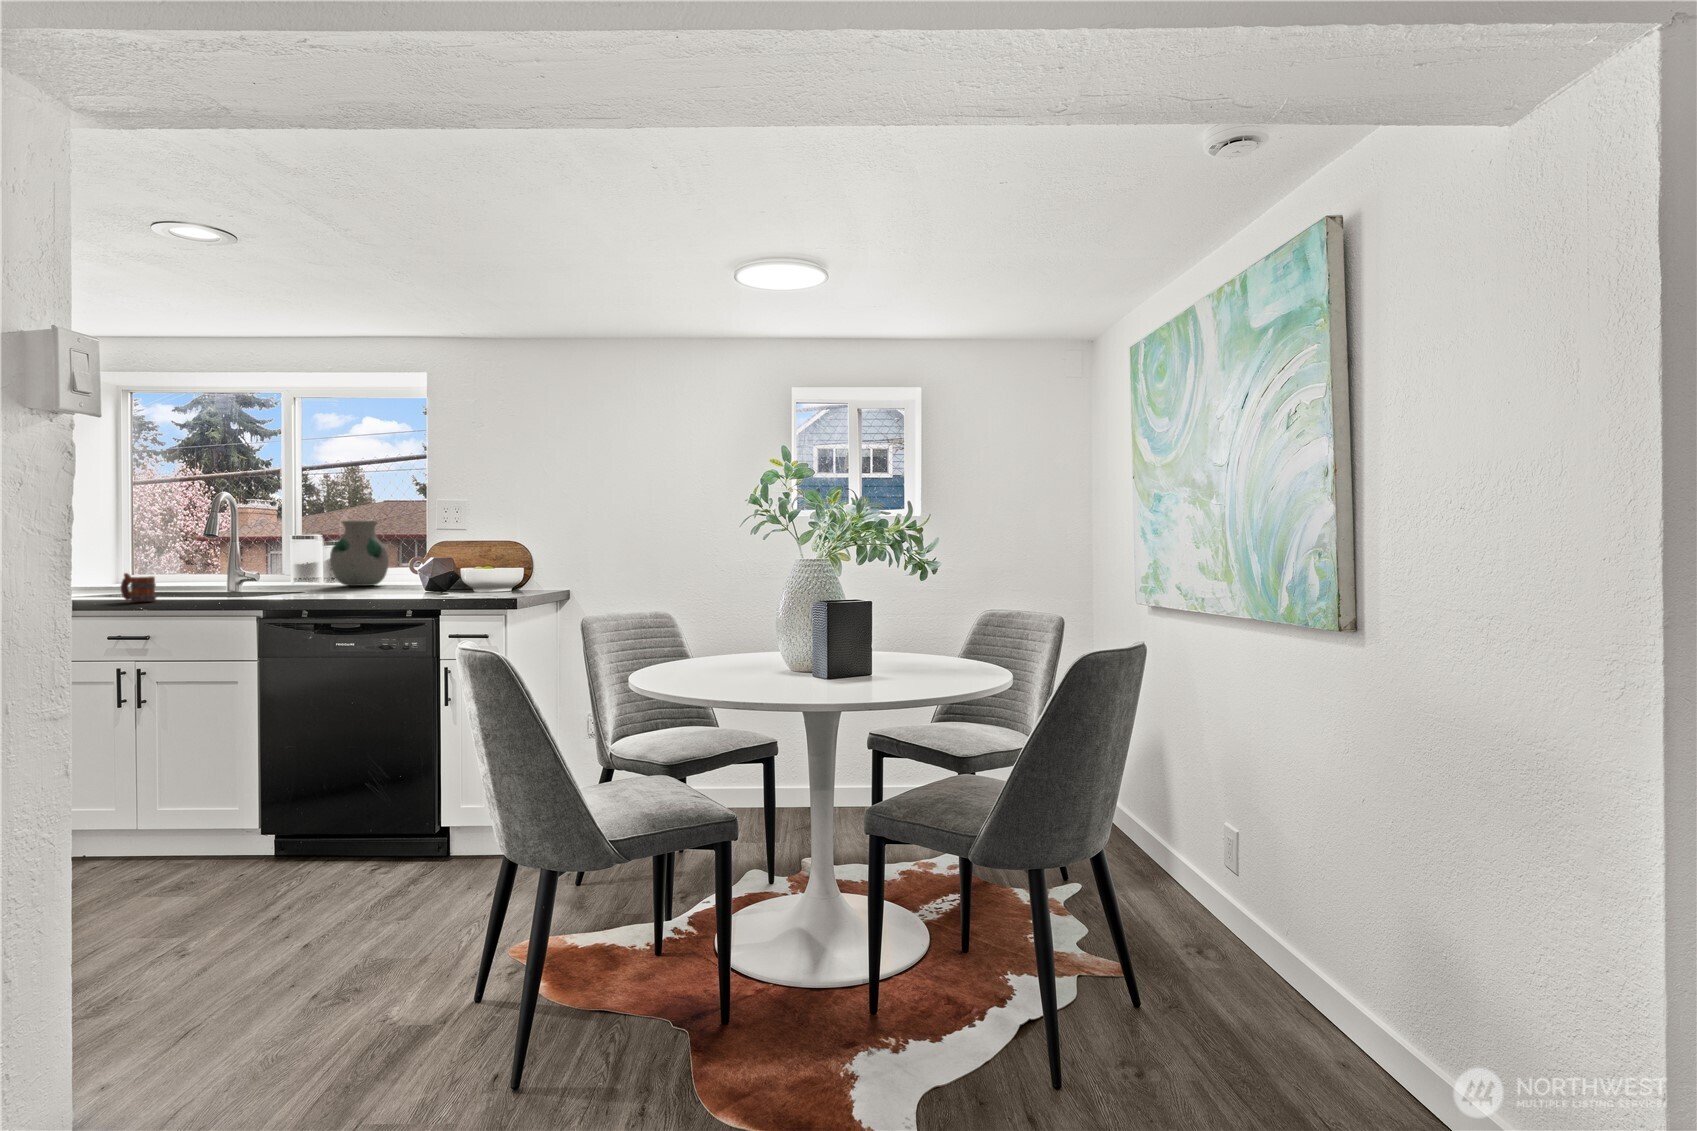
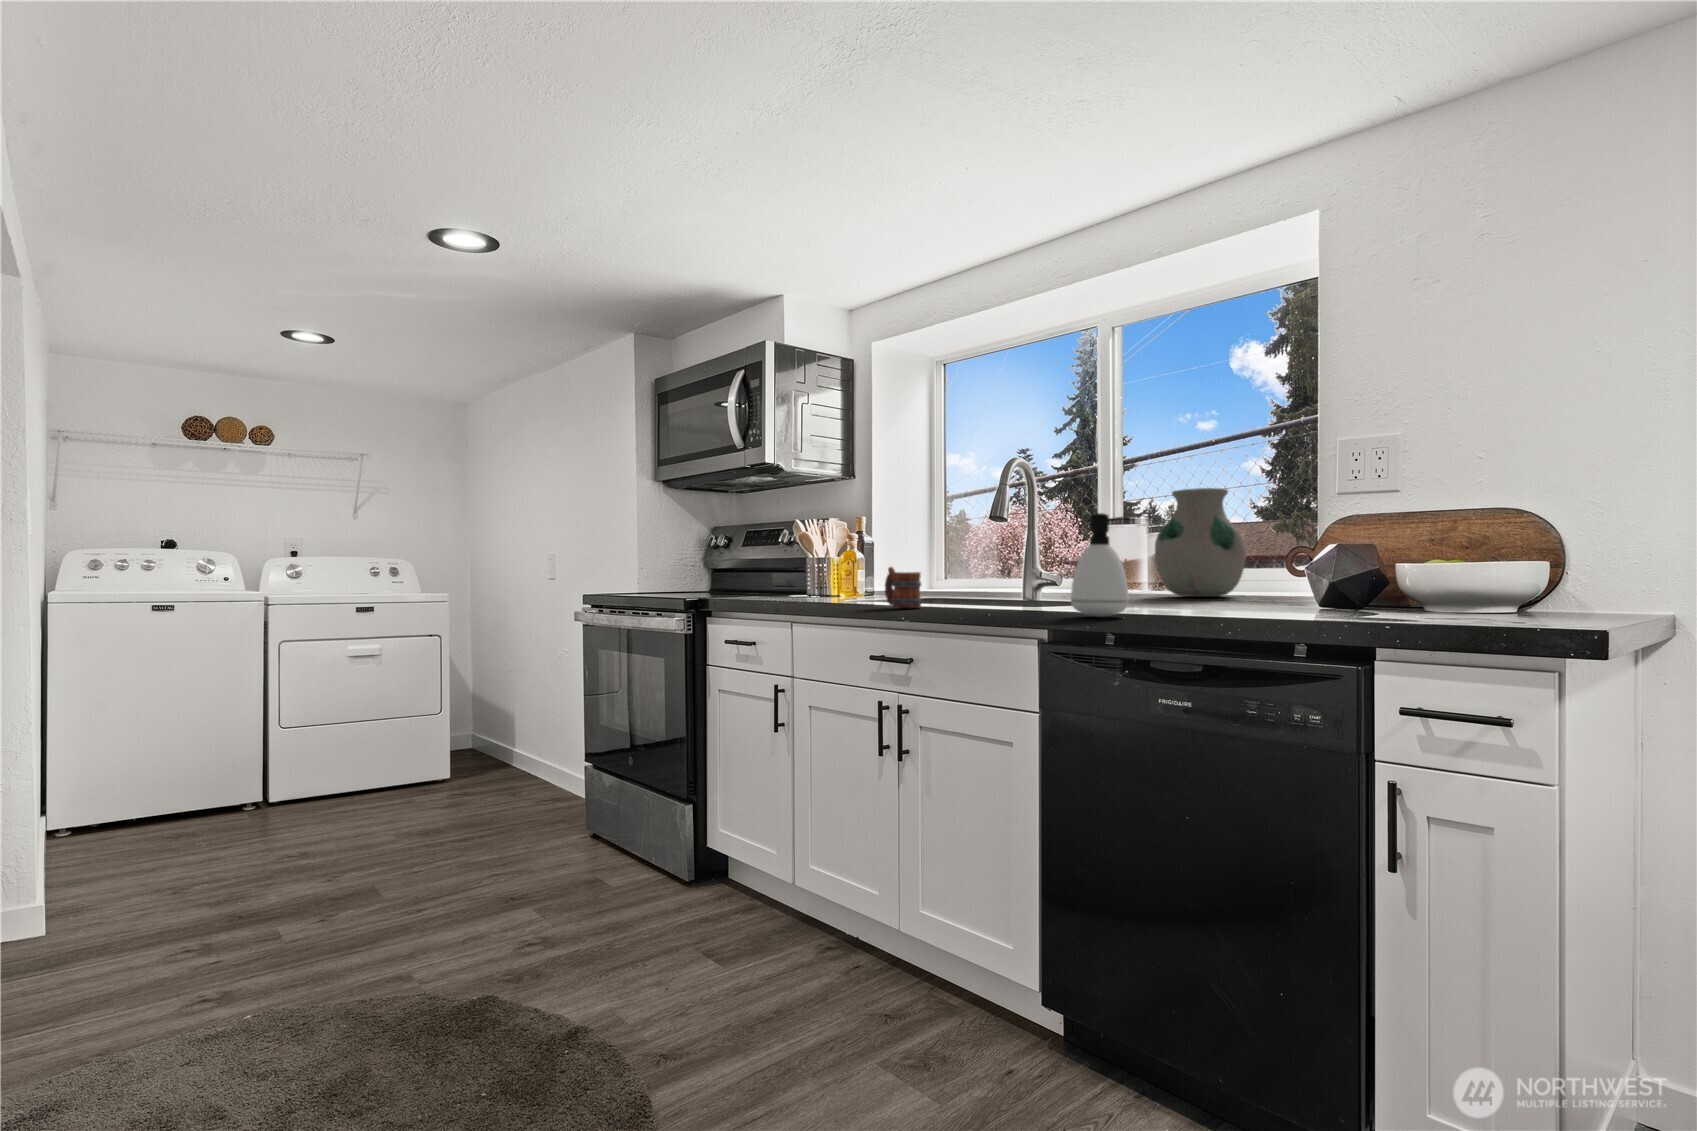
soap dispenser: none [282,544,318,602] -> present [1071,513,1130,617]

